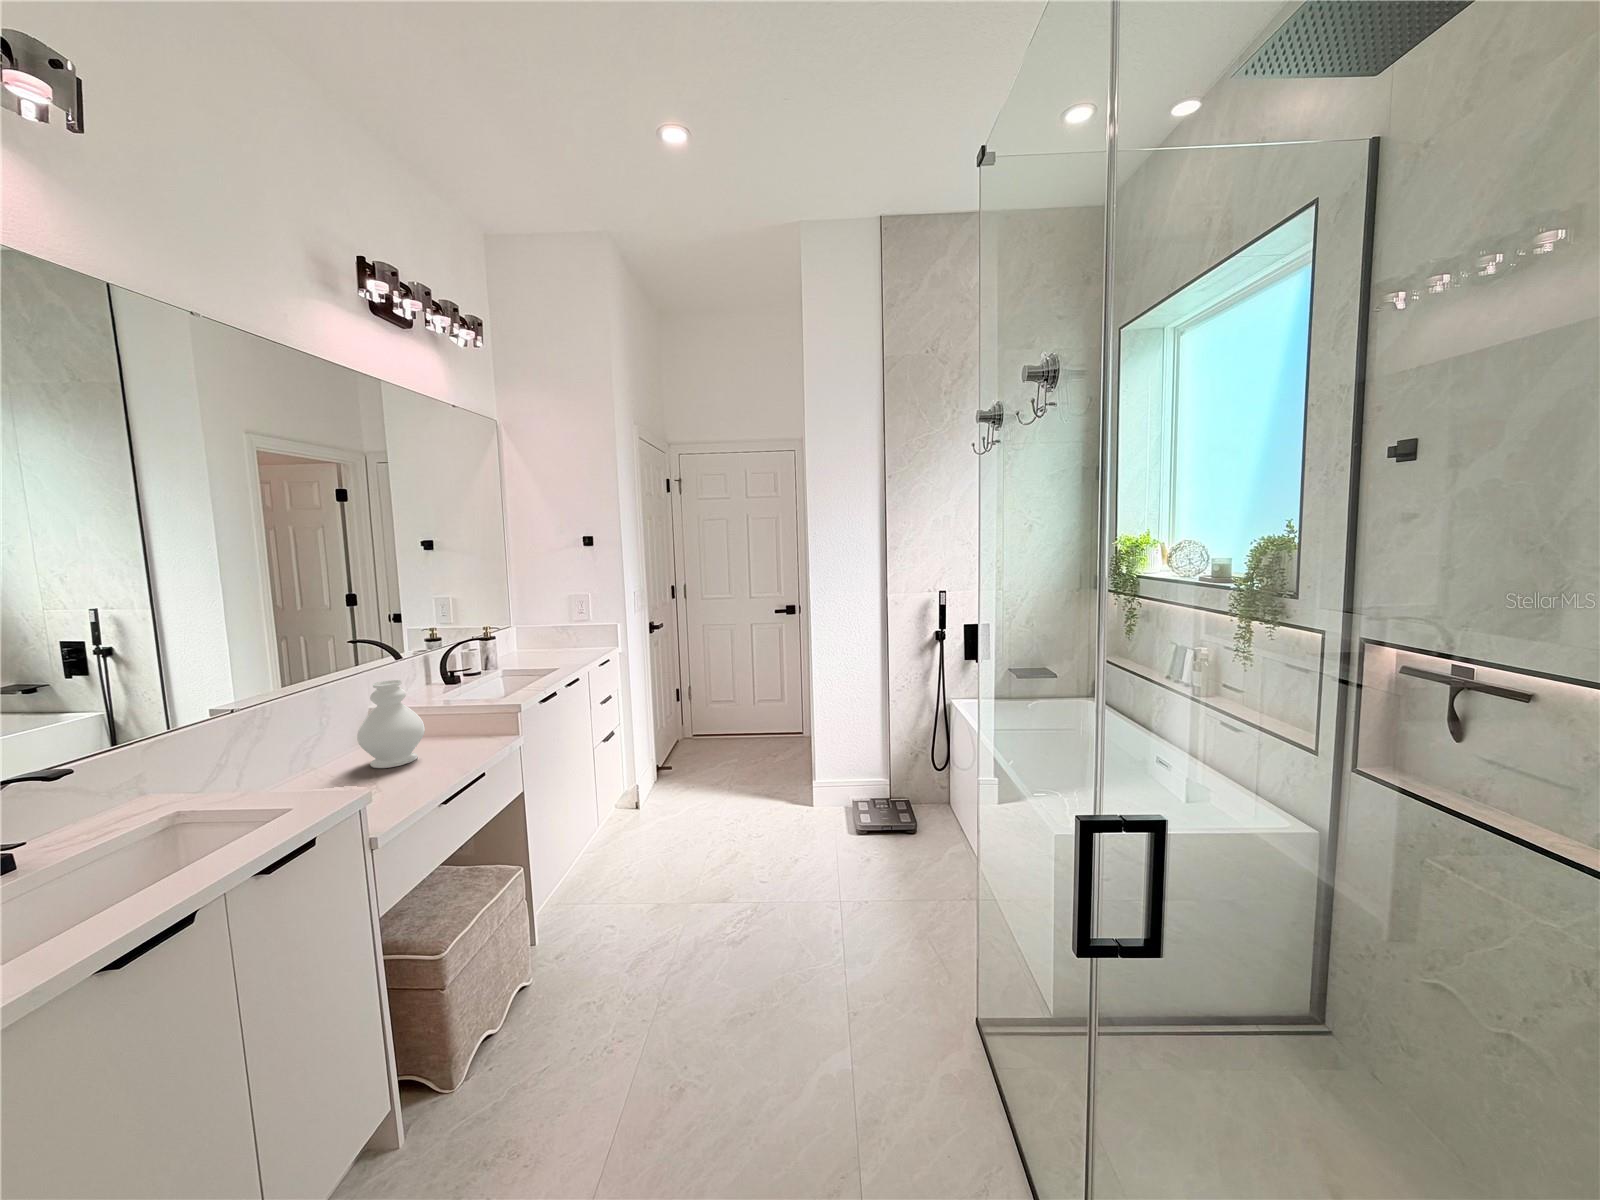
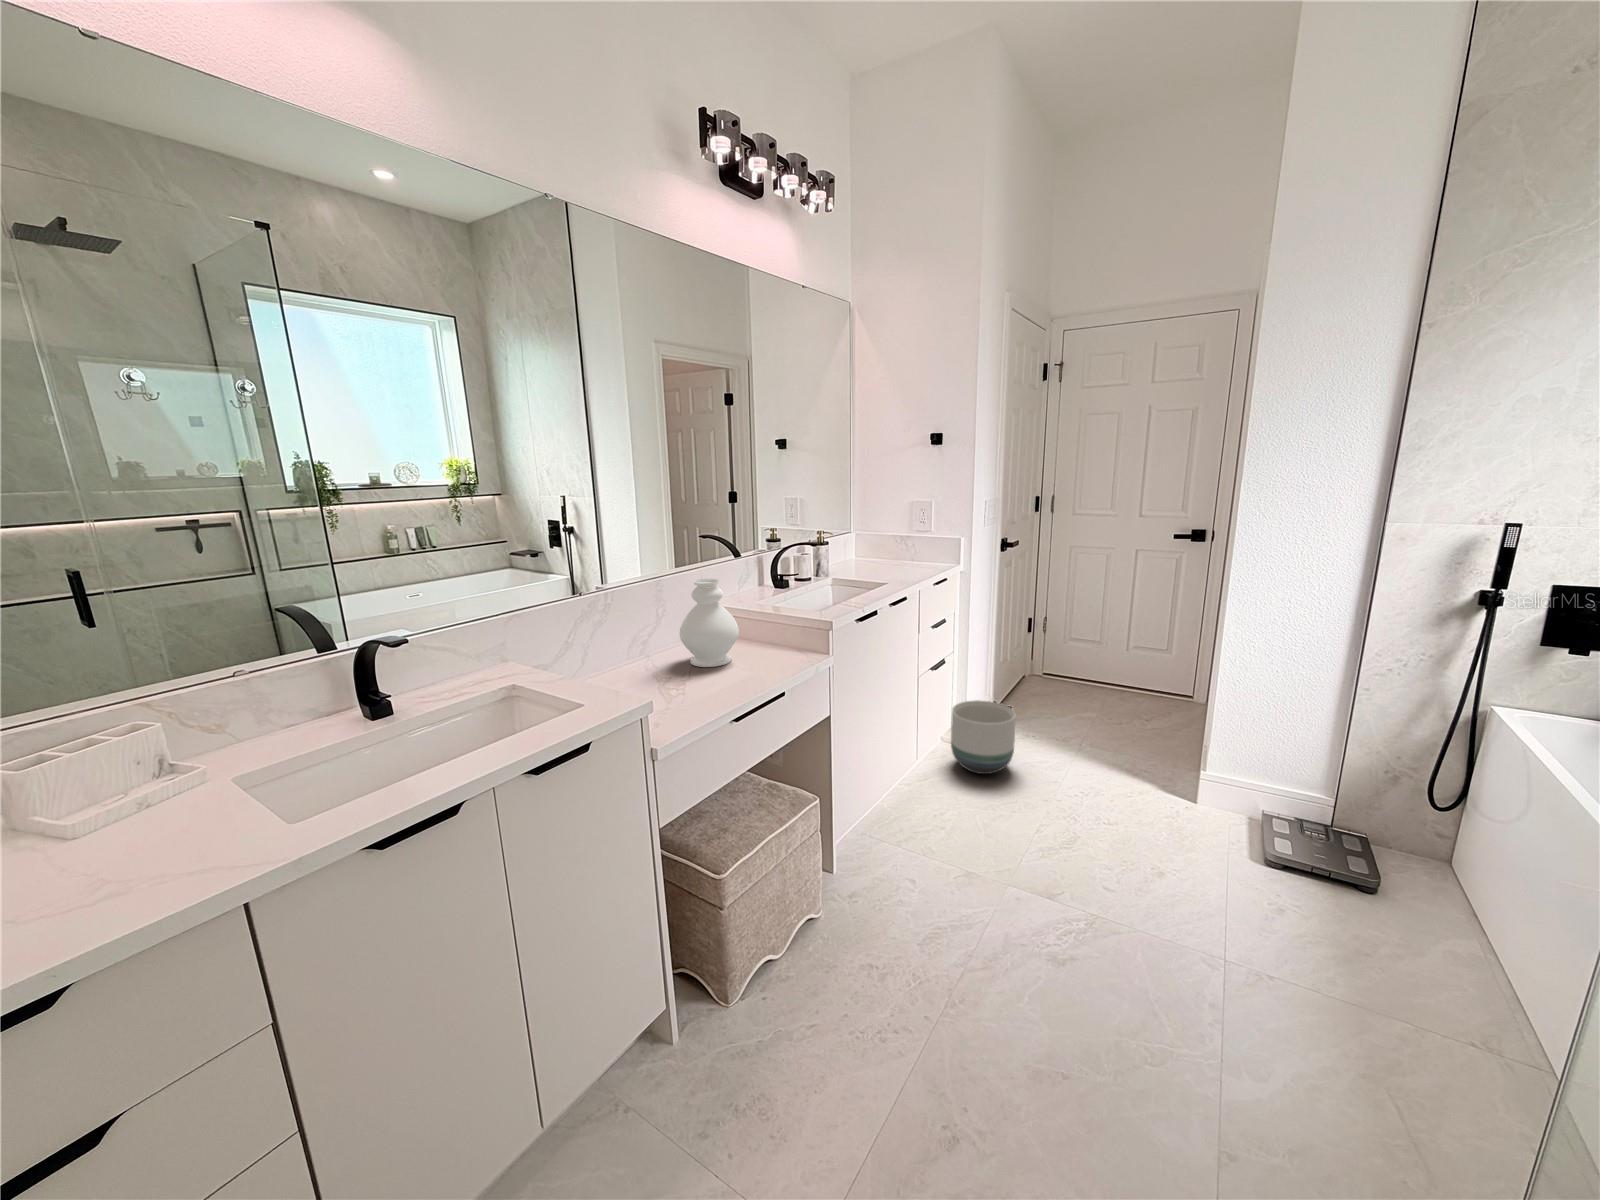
planter: none [623,762,679,826] -> present [951,700,1016,774]

